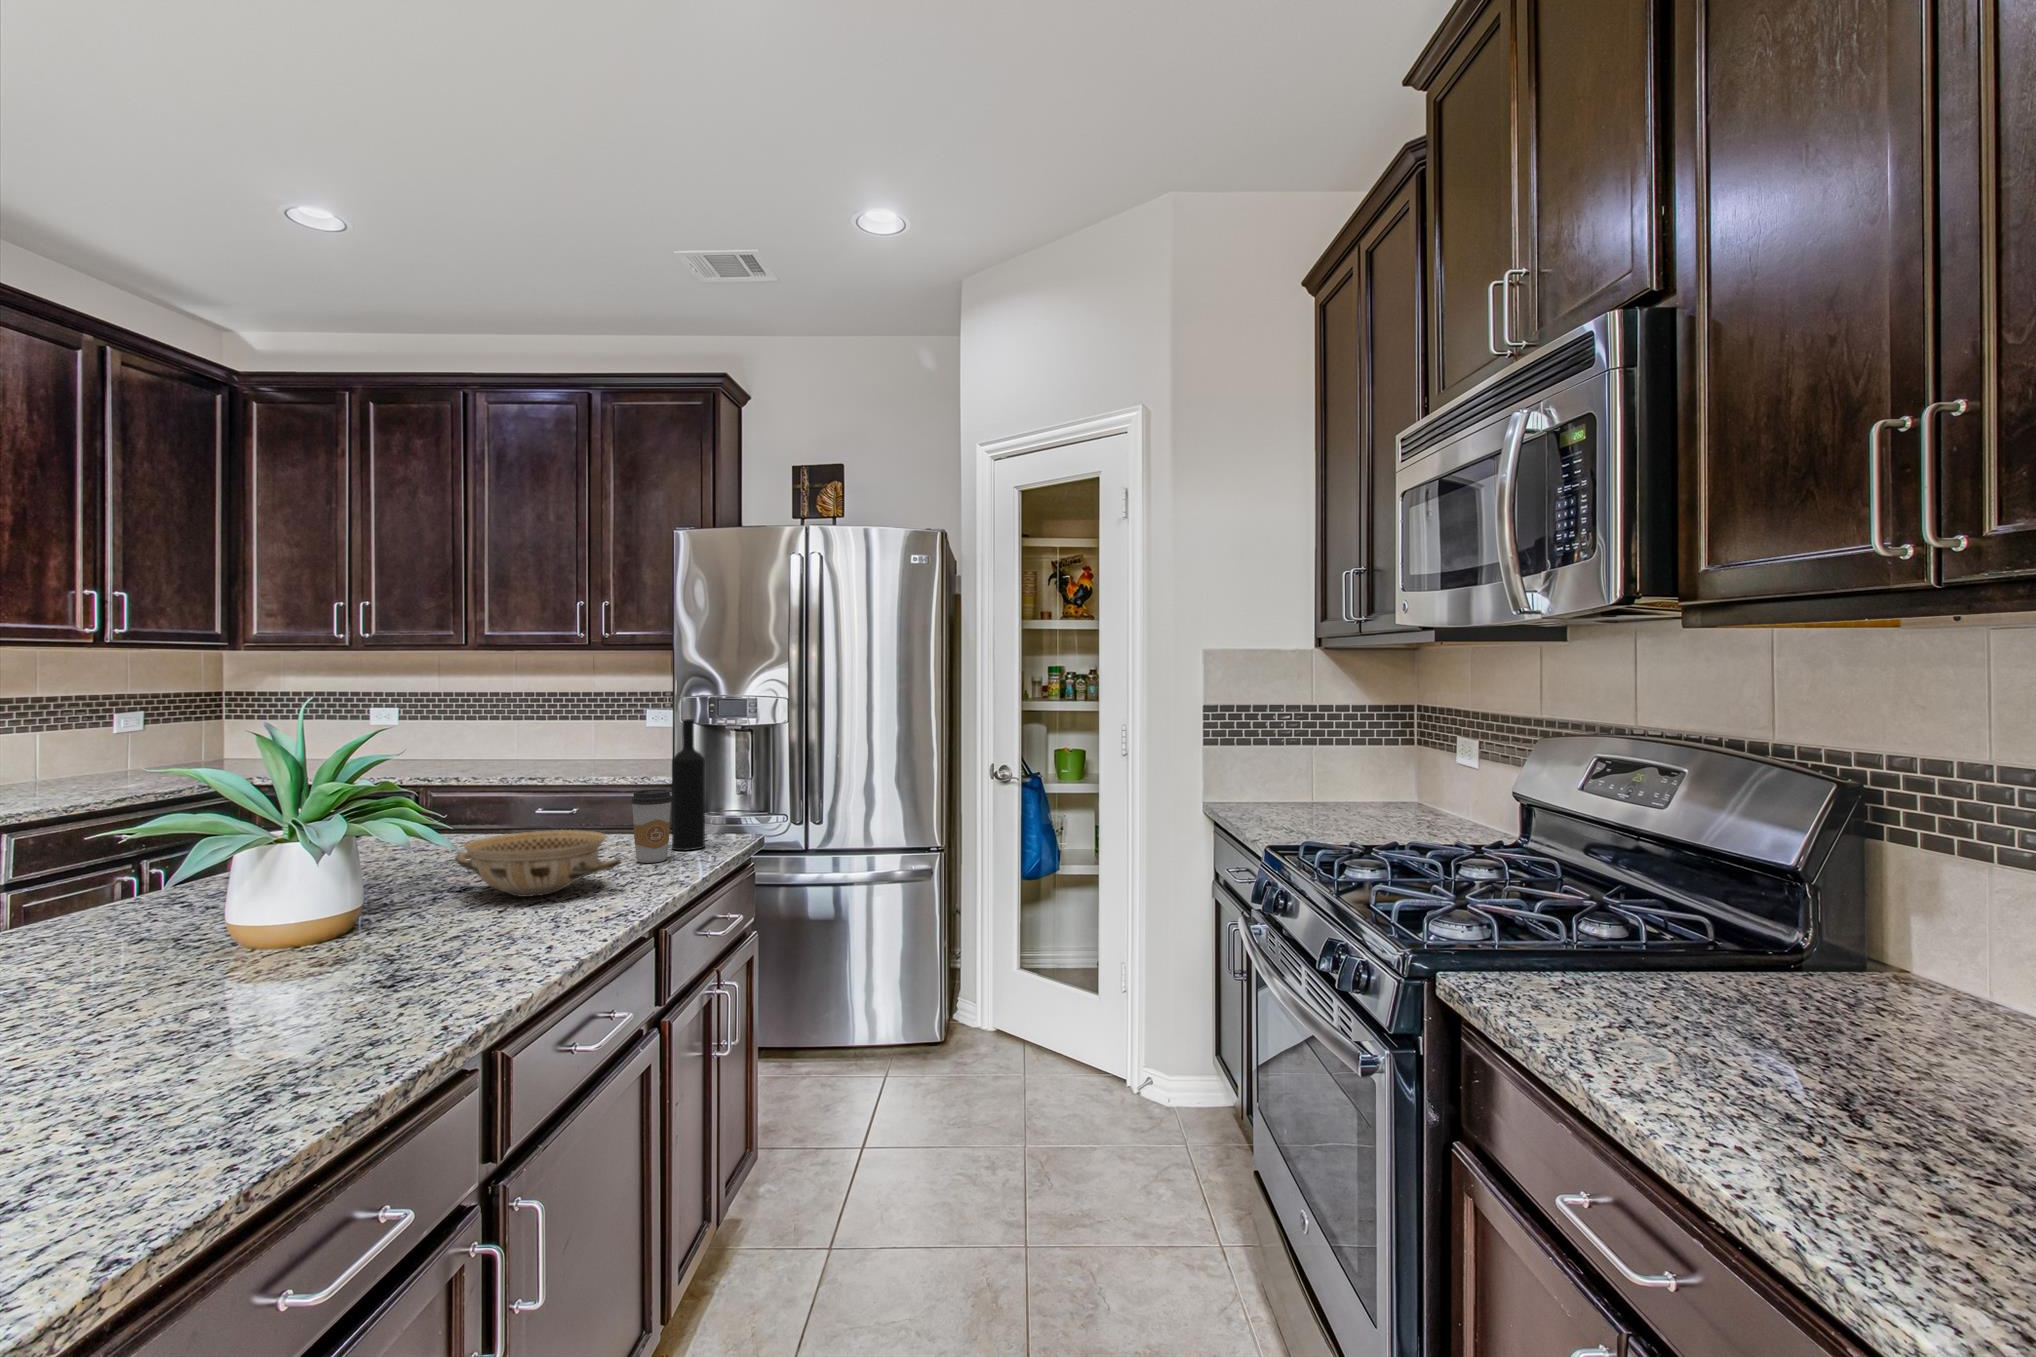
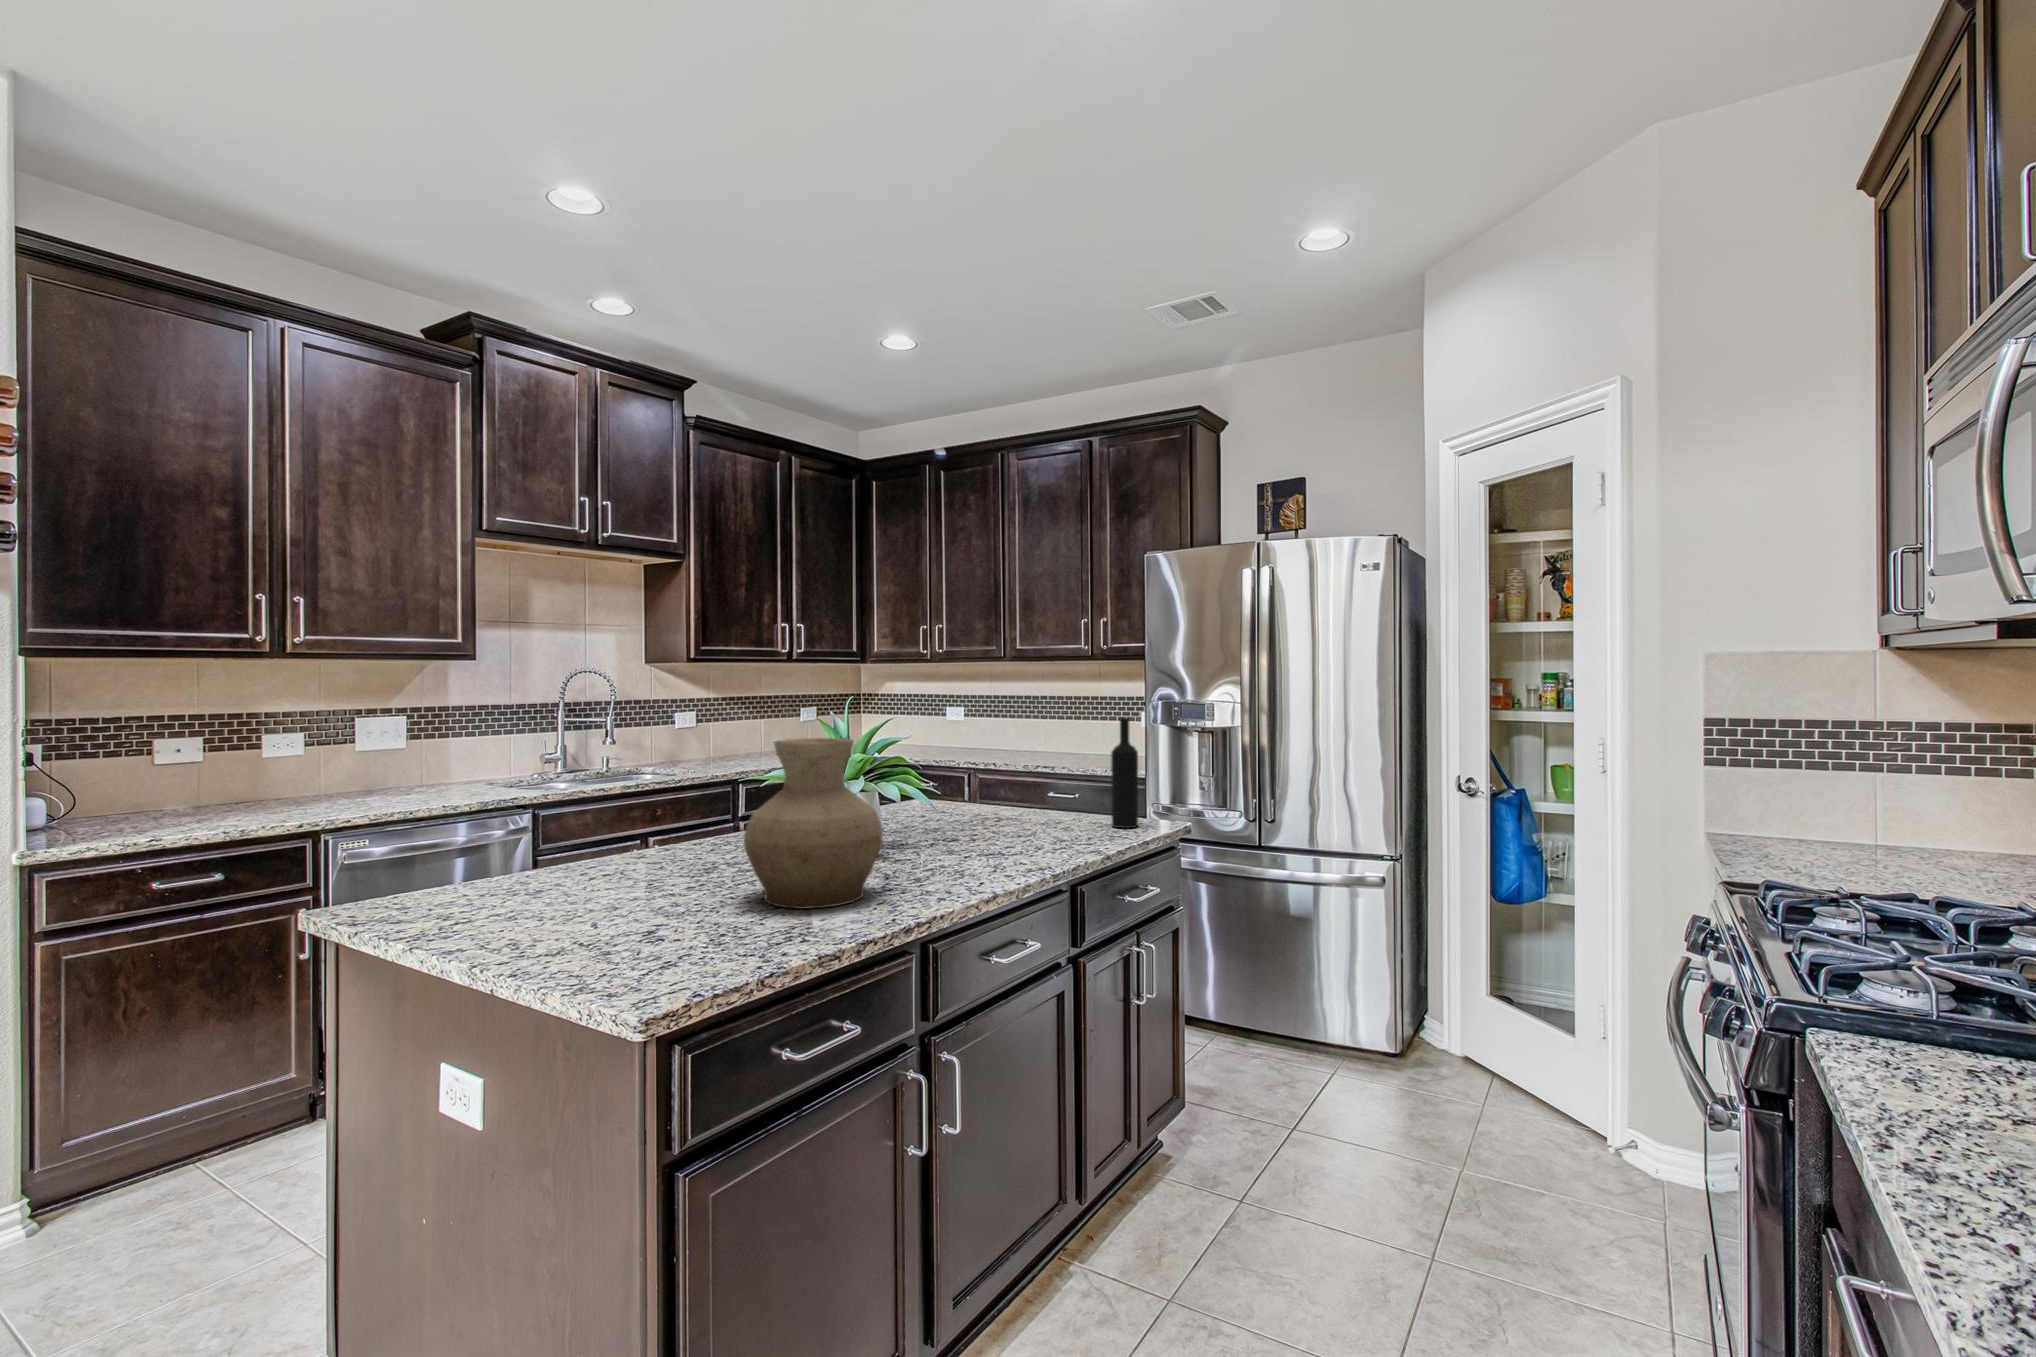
vase: none [129,764,401,1043] -> present [744,738,883,909]
coffee cup: present [631,789,672,863] -> none [1075,775,1106,834]
ceramic bowl: present [455,830,621,897] -> none [948,801,1054,849]

